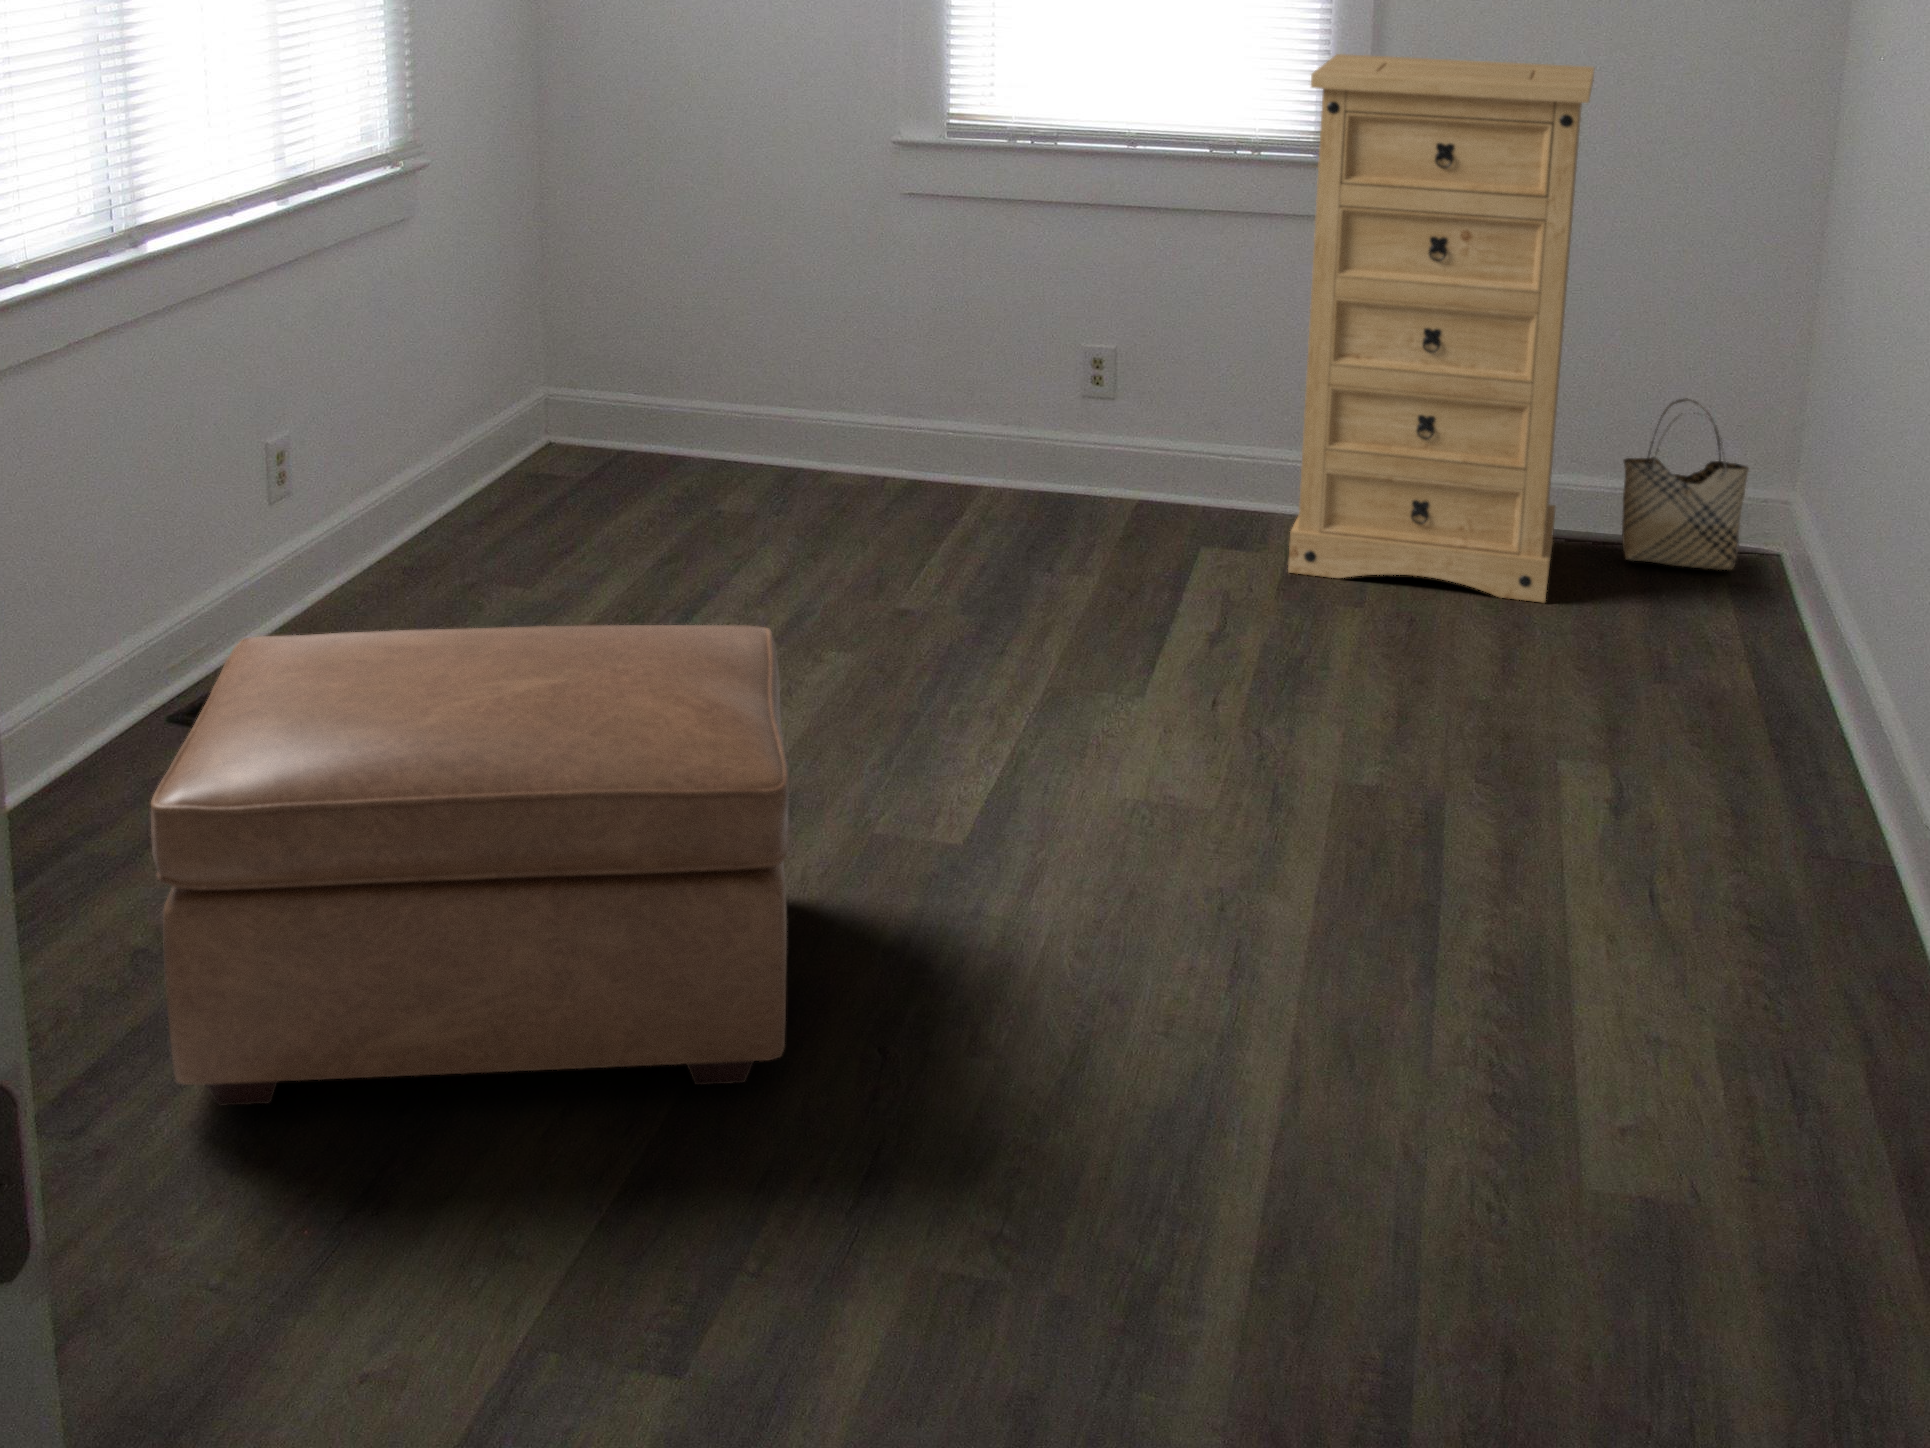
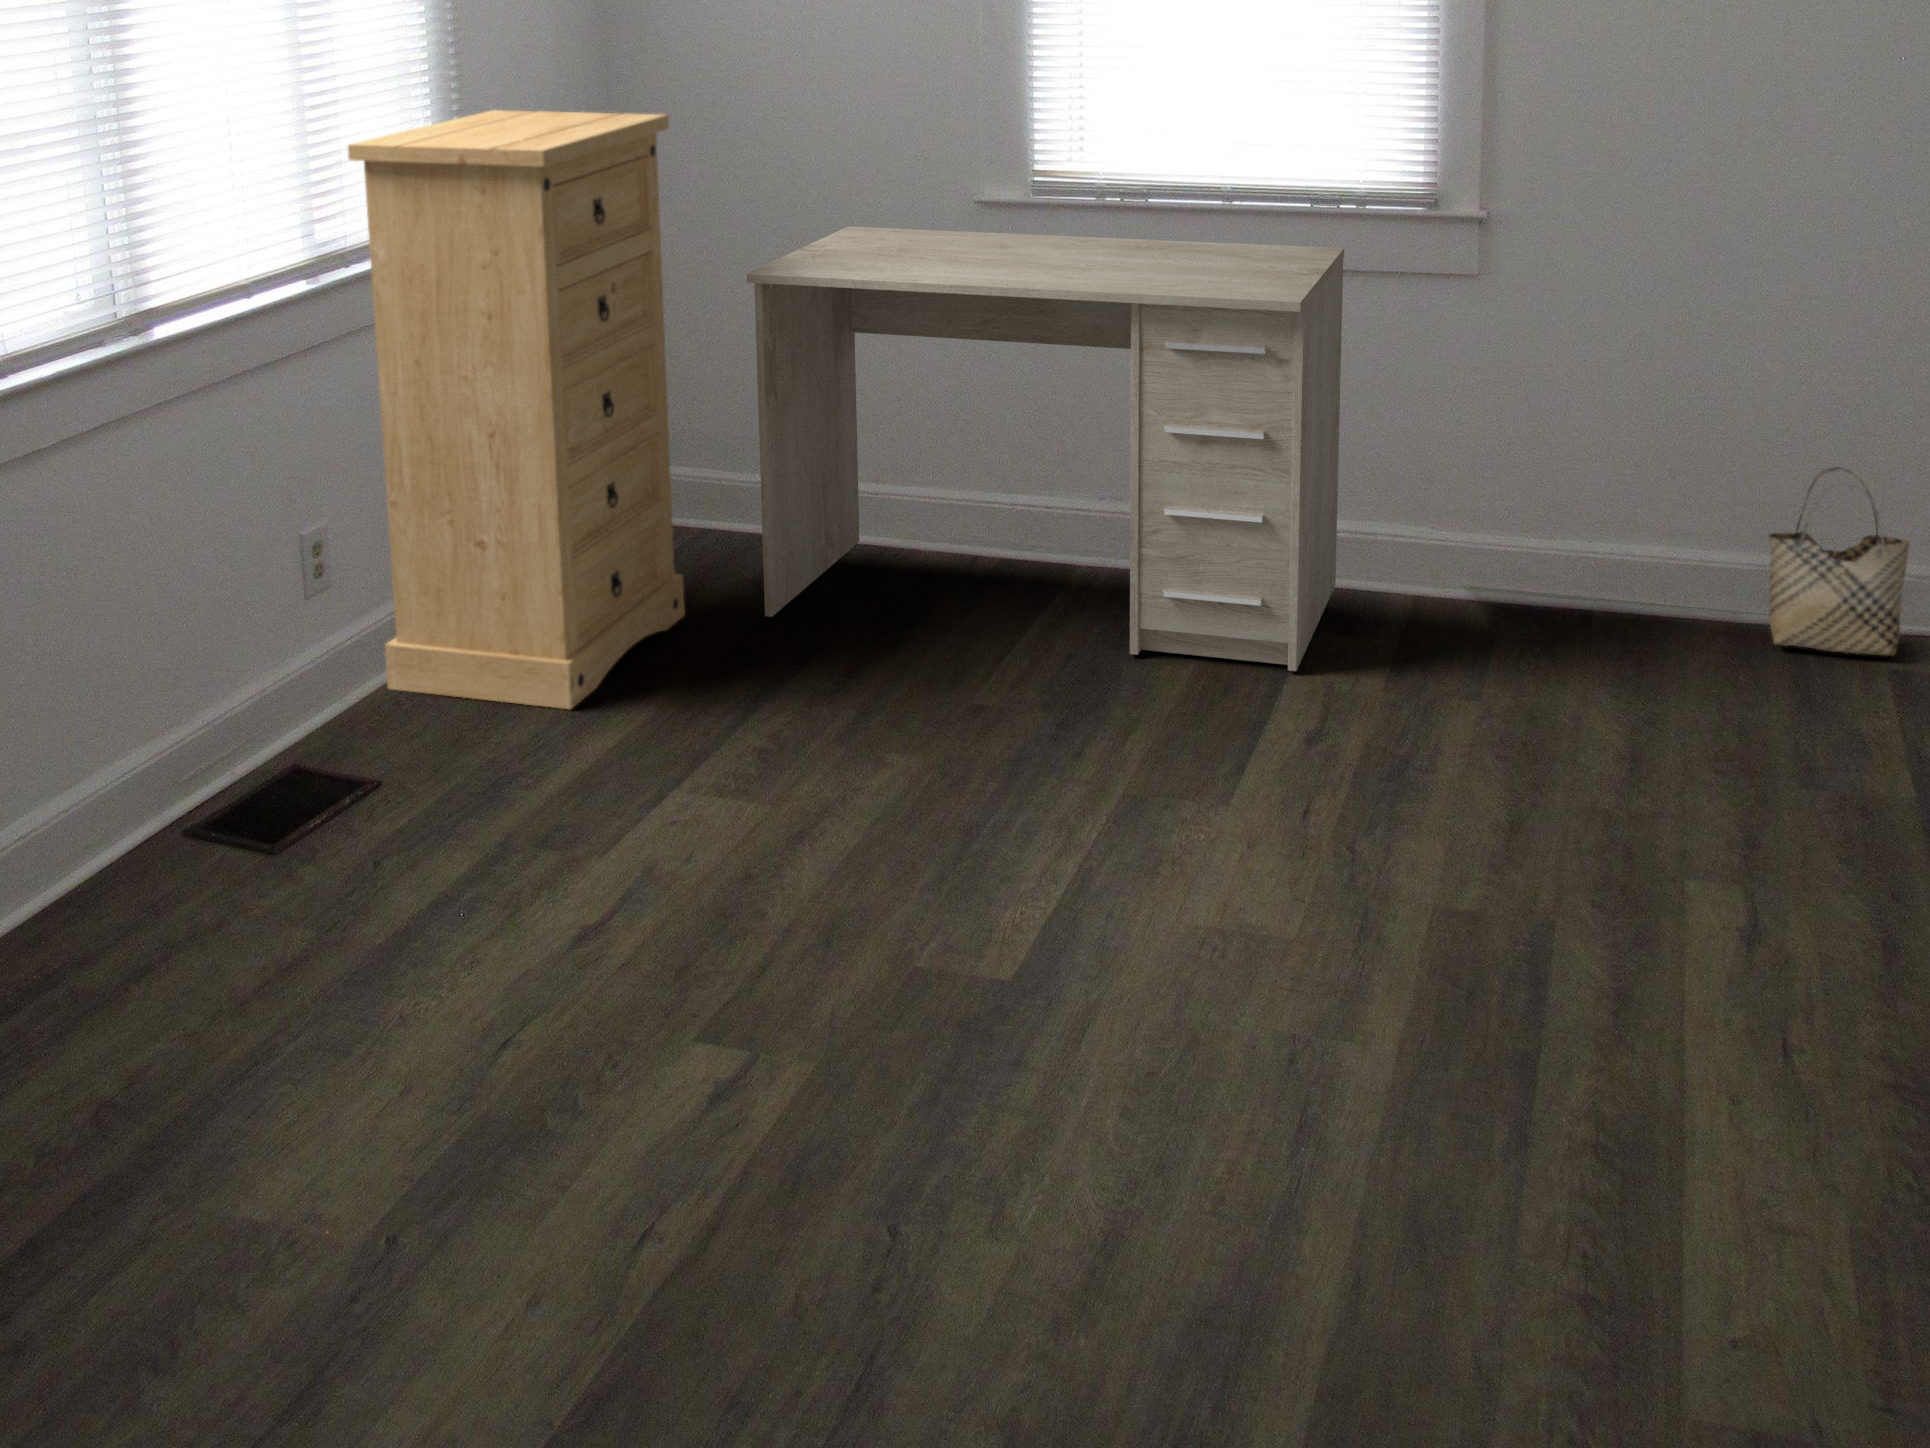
dresser: present [1288,54,1594,602] -> present [348,110,685,709]
desk: none [684,163,1241,581] -> present [747,227,1344,672]
ottoman: present [151,625,790,1106] -> none [62,757,797,1317]

